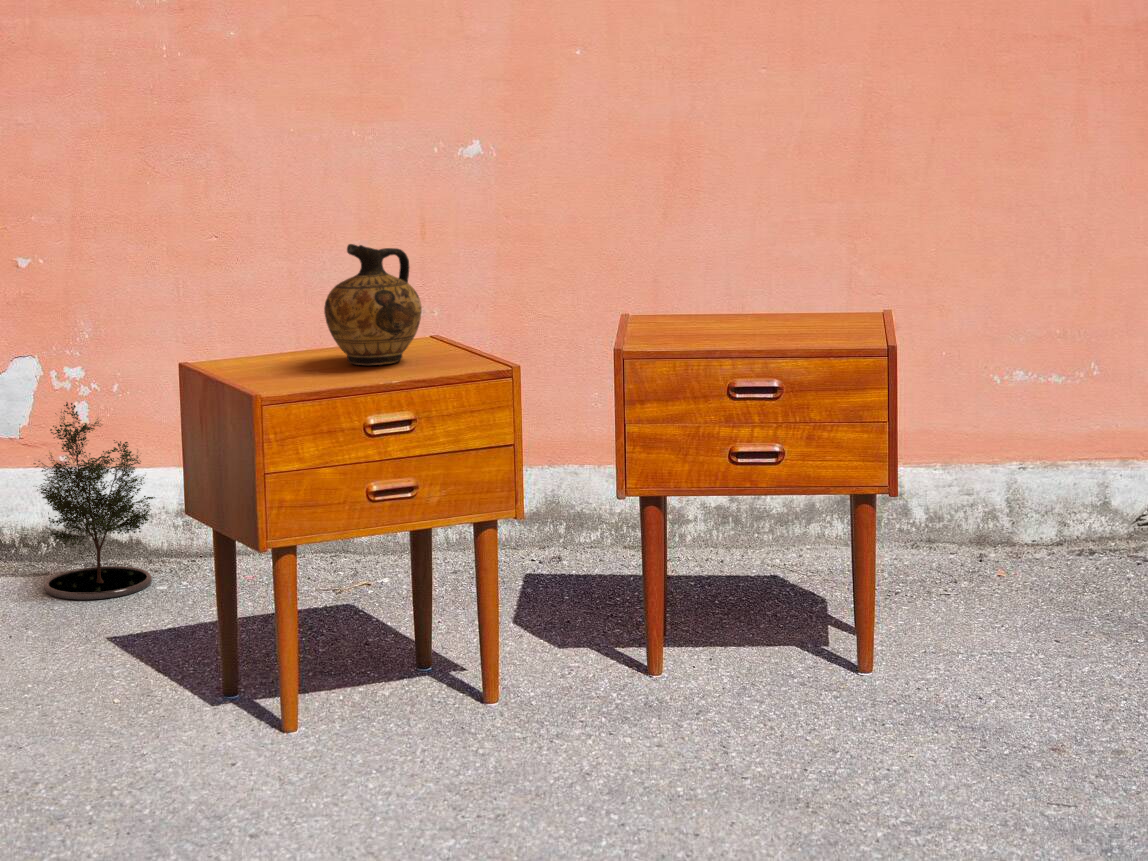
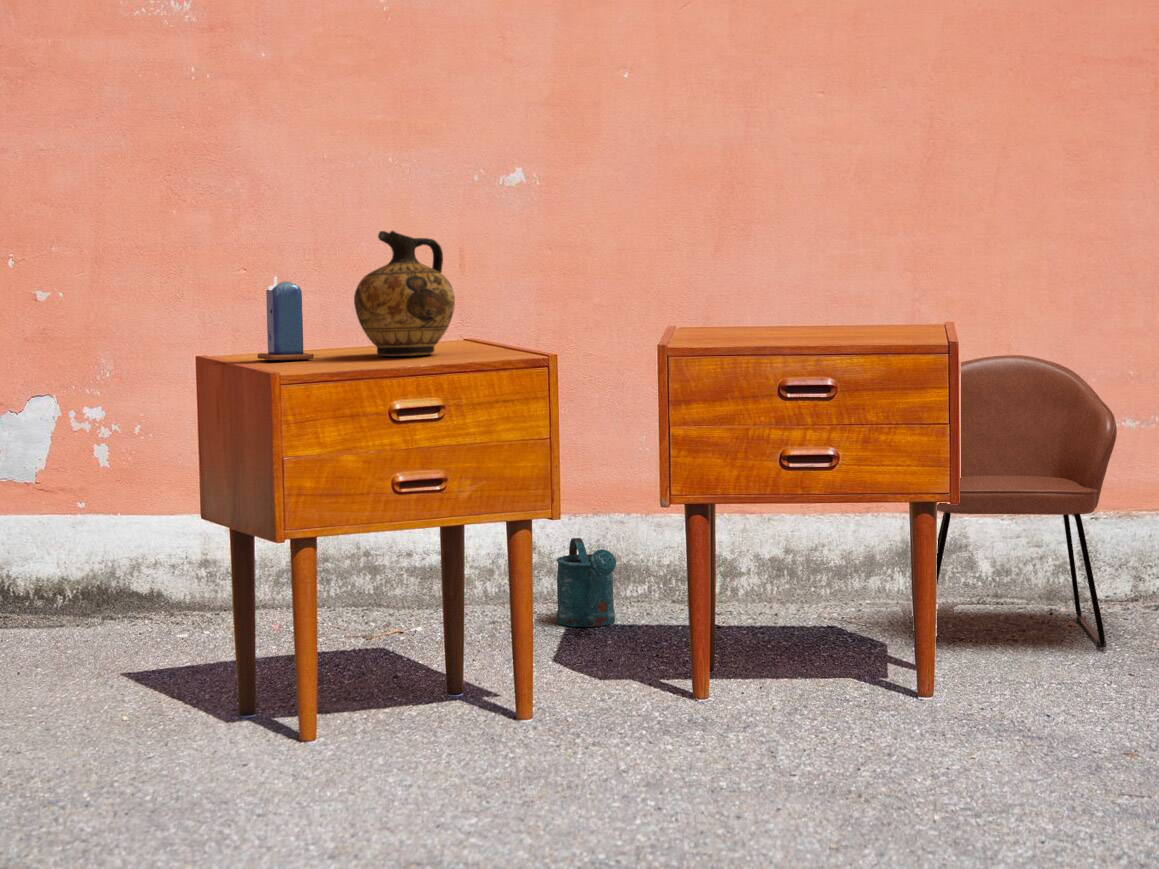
candle: none [232,288,286,372] -> present [258,276,314,360]
chair: none [849,318,1046,606] -> present [937,355,1117,648]
potted tree: present [34,402,155,600] -> none [49,435,178,643]
watering can: none [516,490,574,577] -> present [556,538,616,627]

